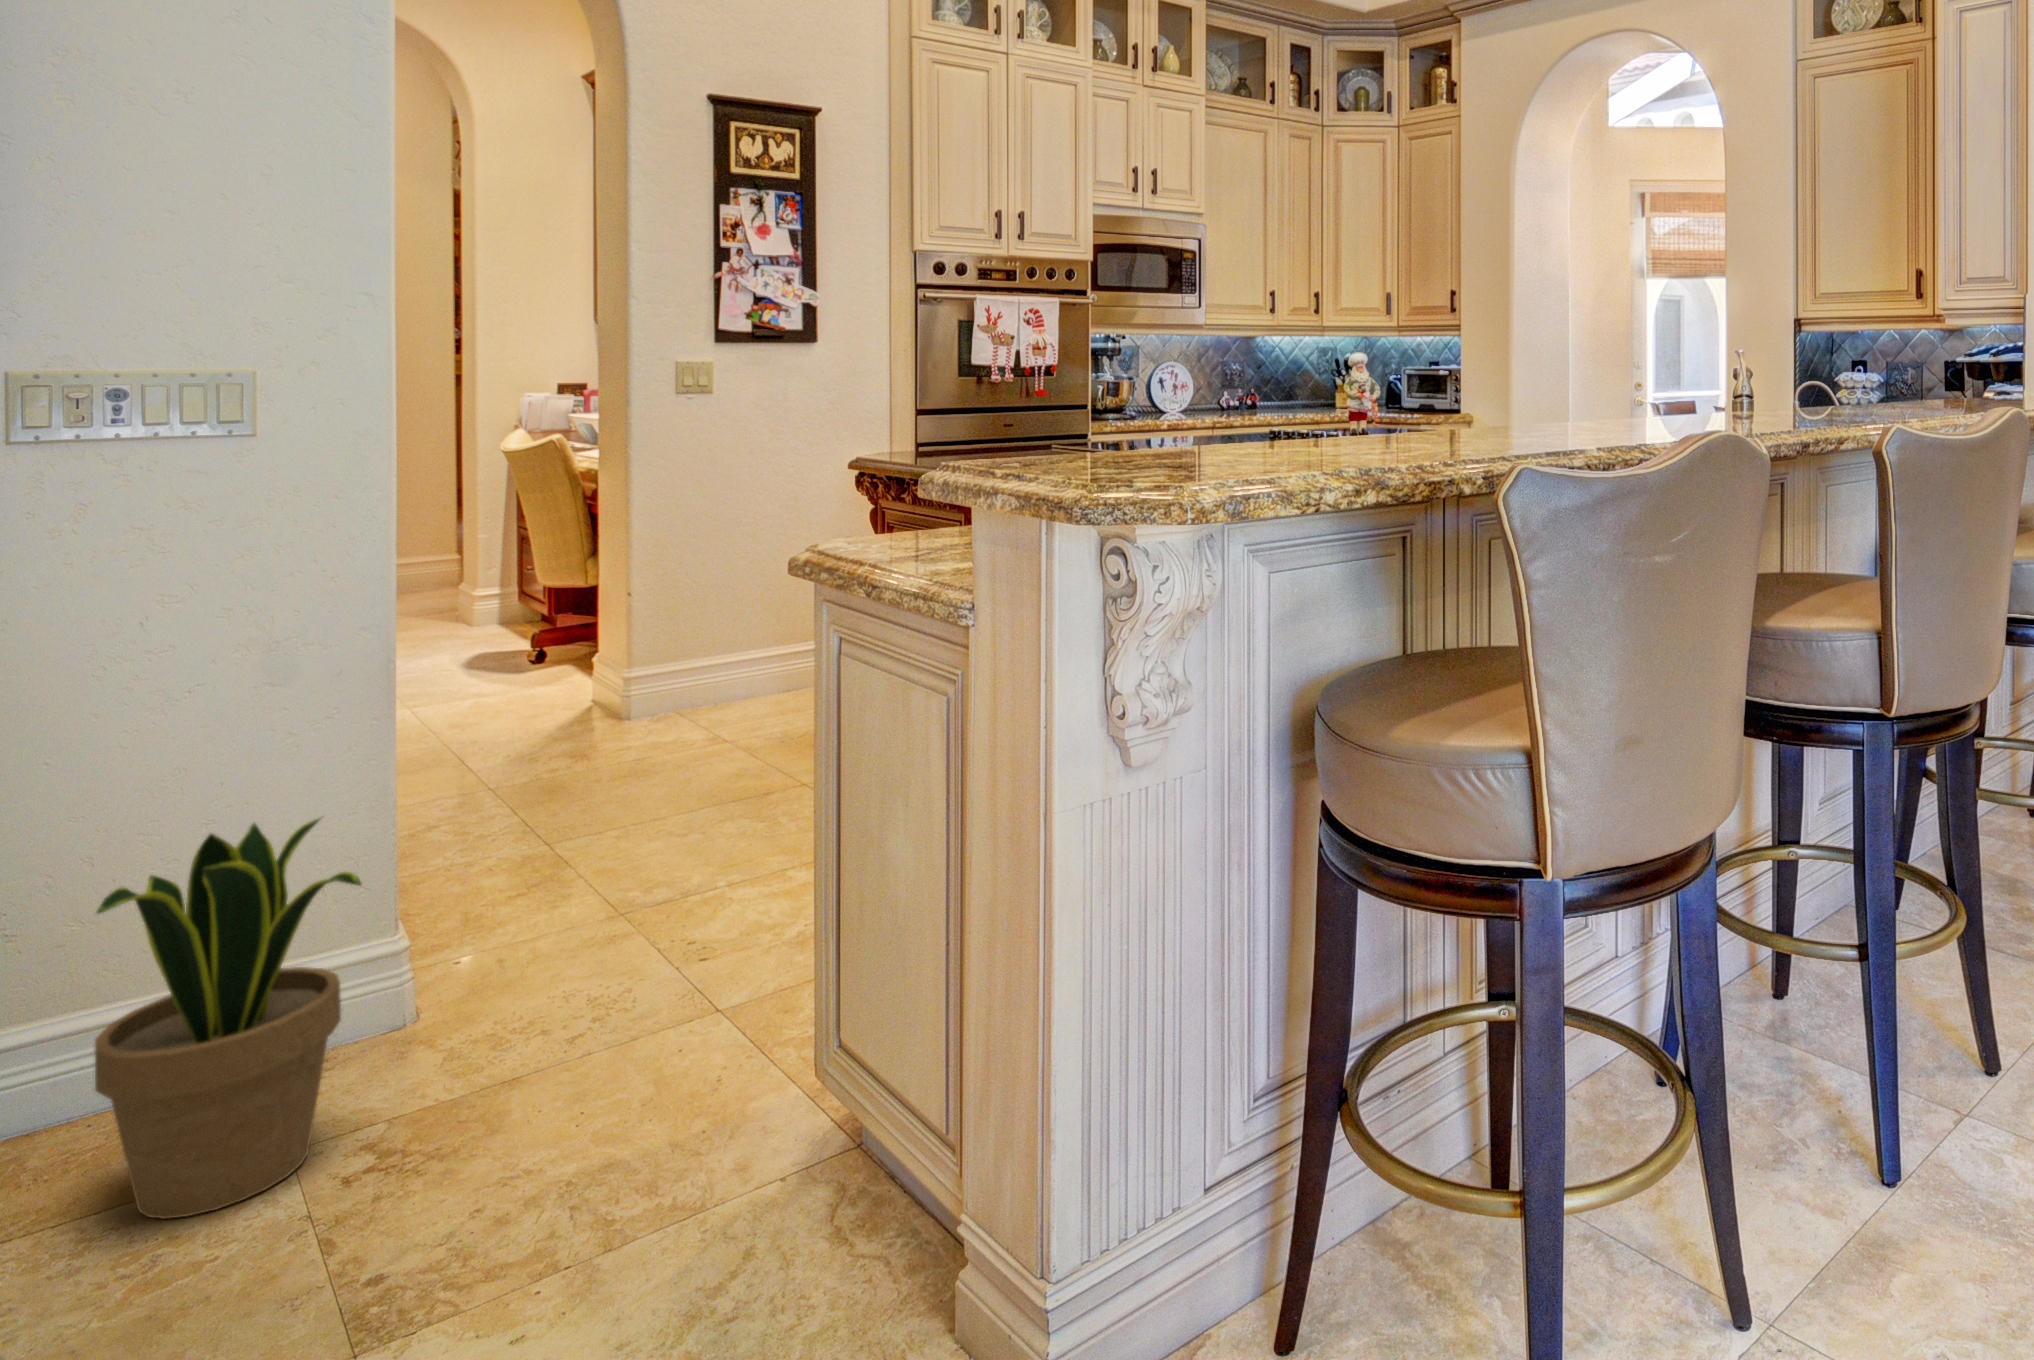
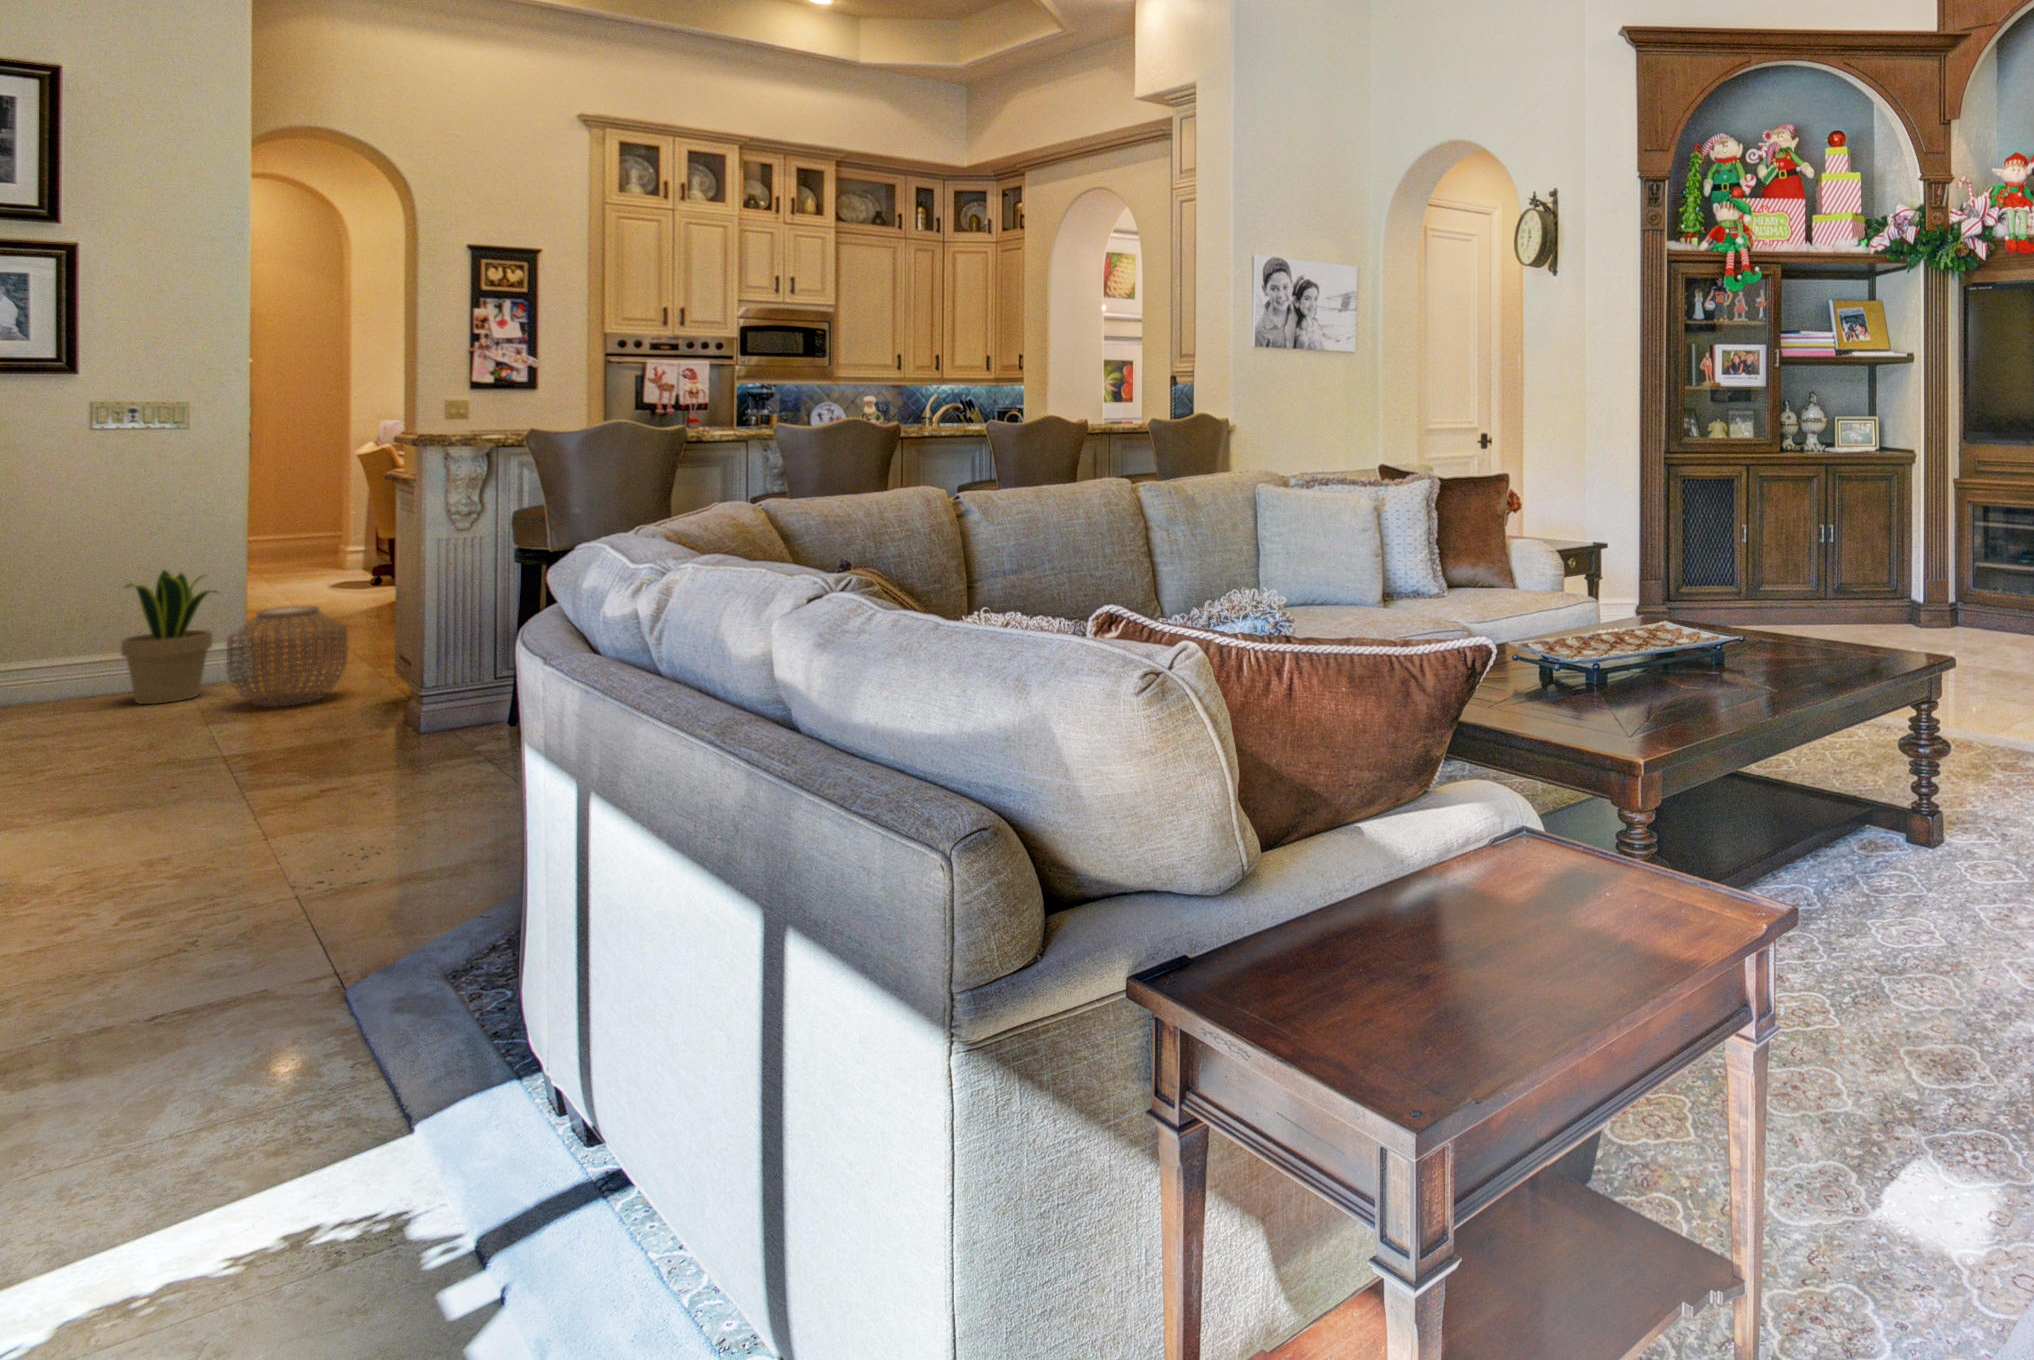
woven basket: none [400,916,705,1238] -> present [226,606,347,707]

